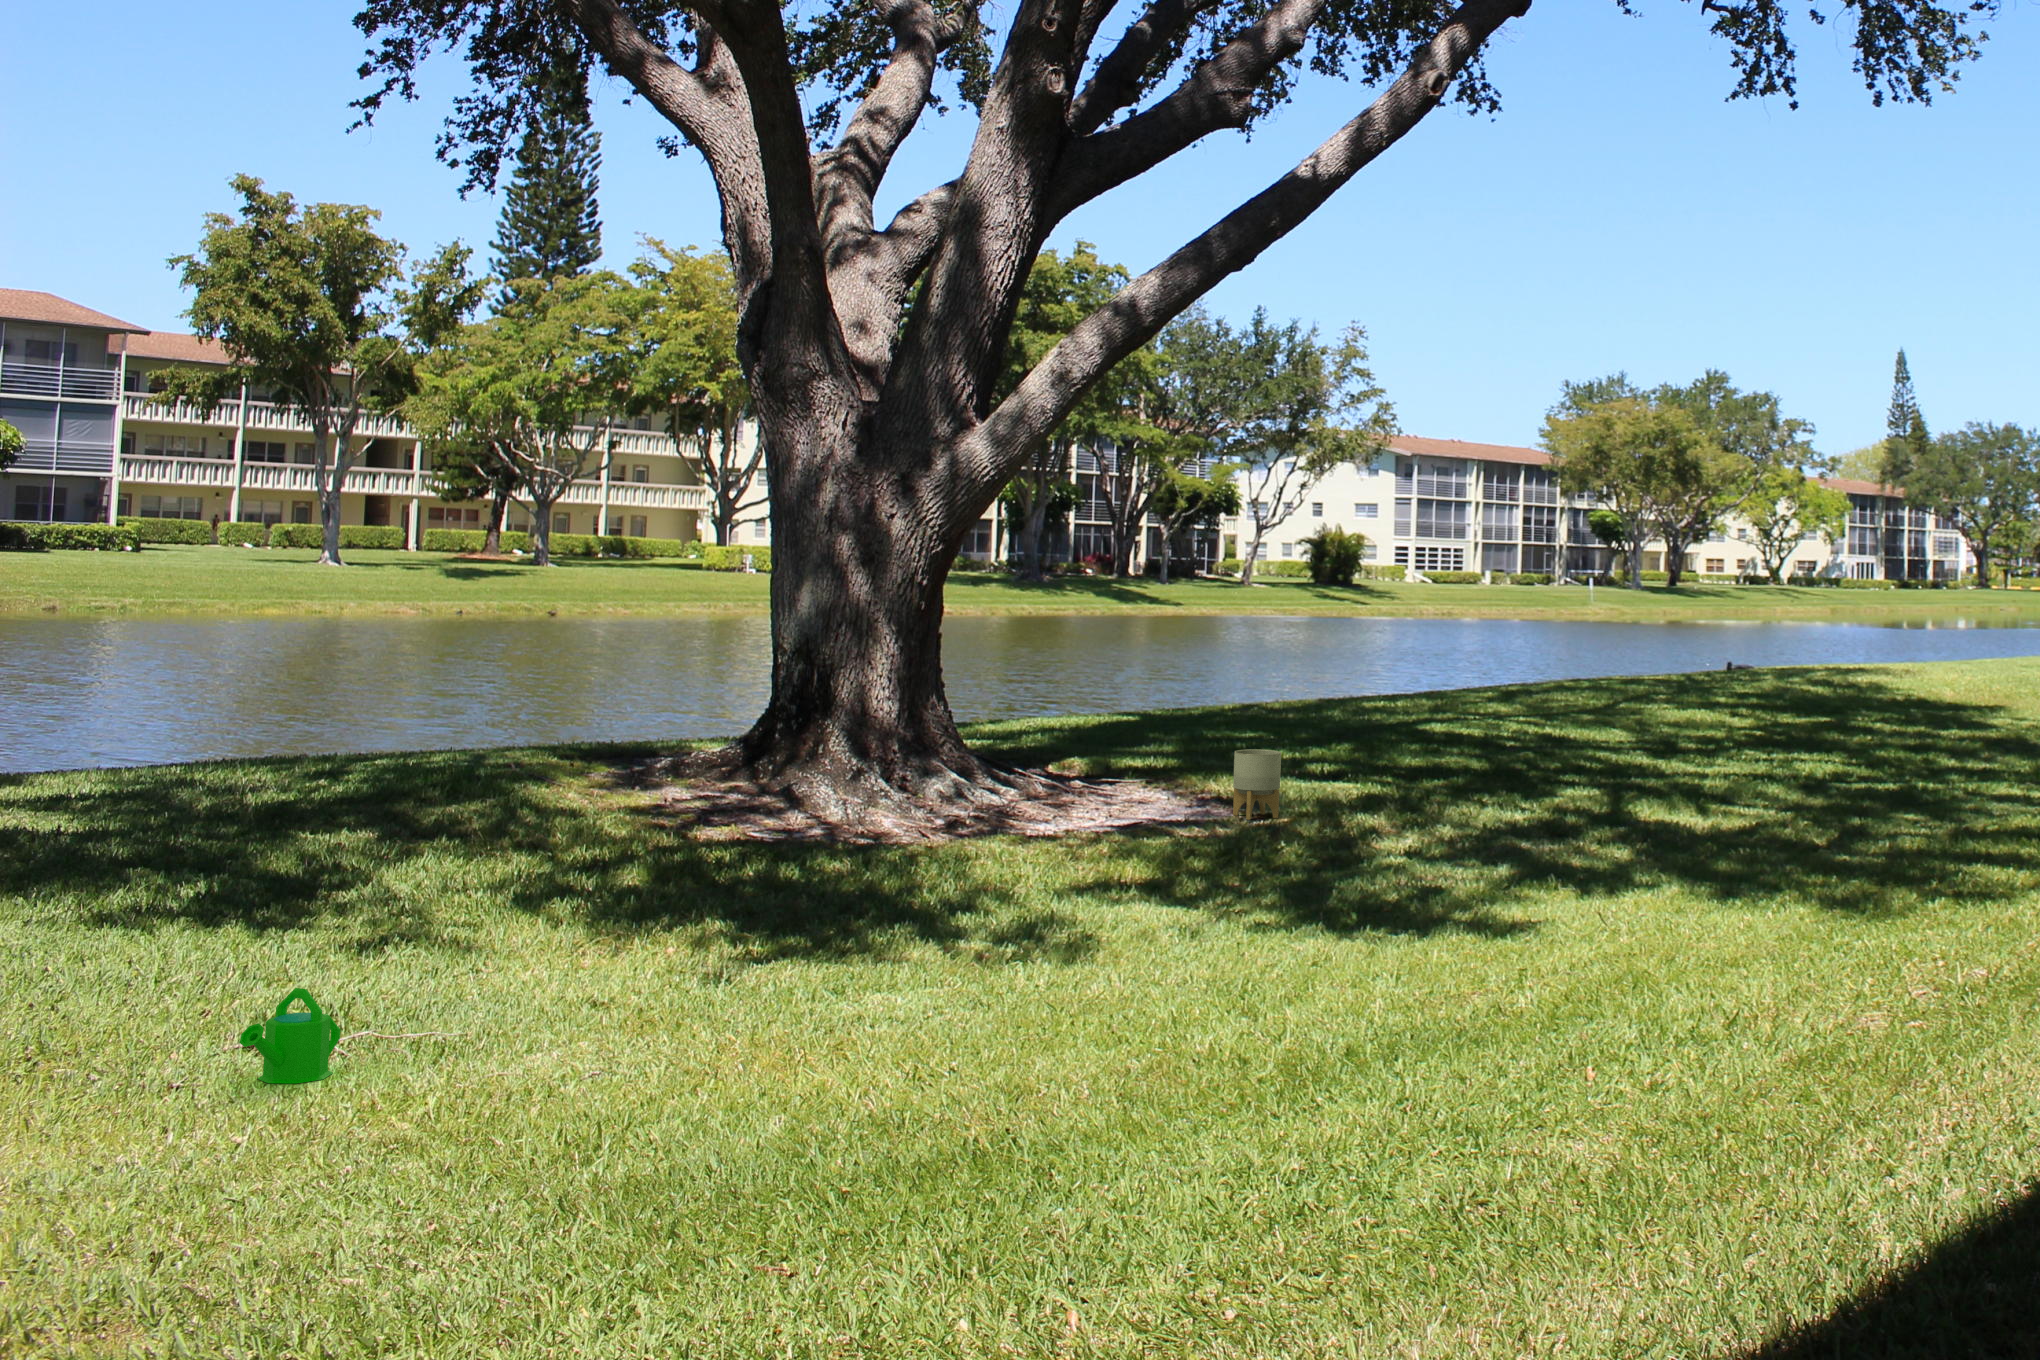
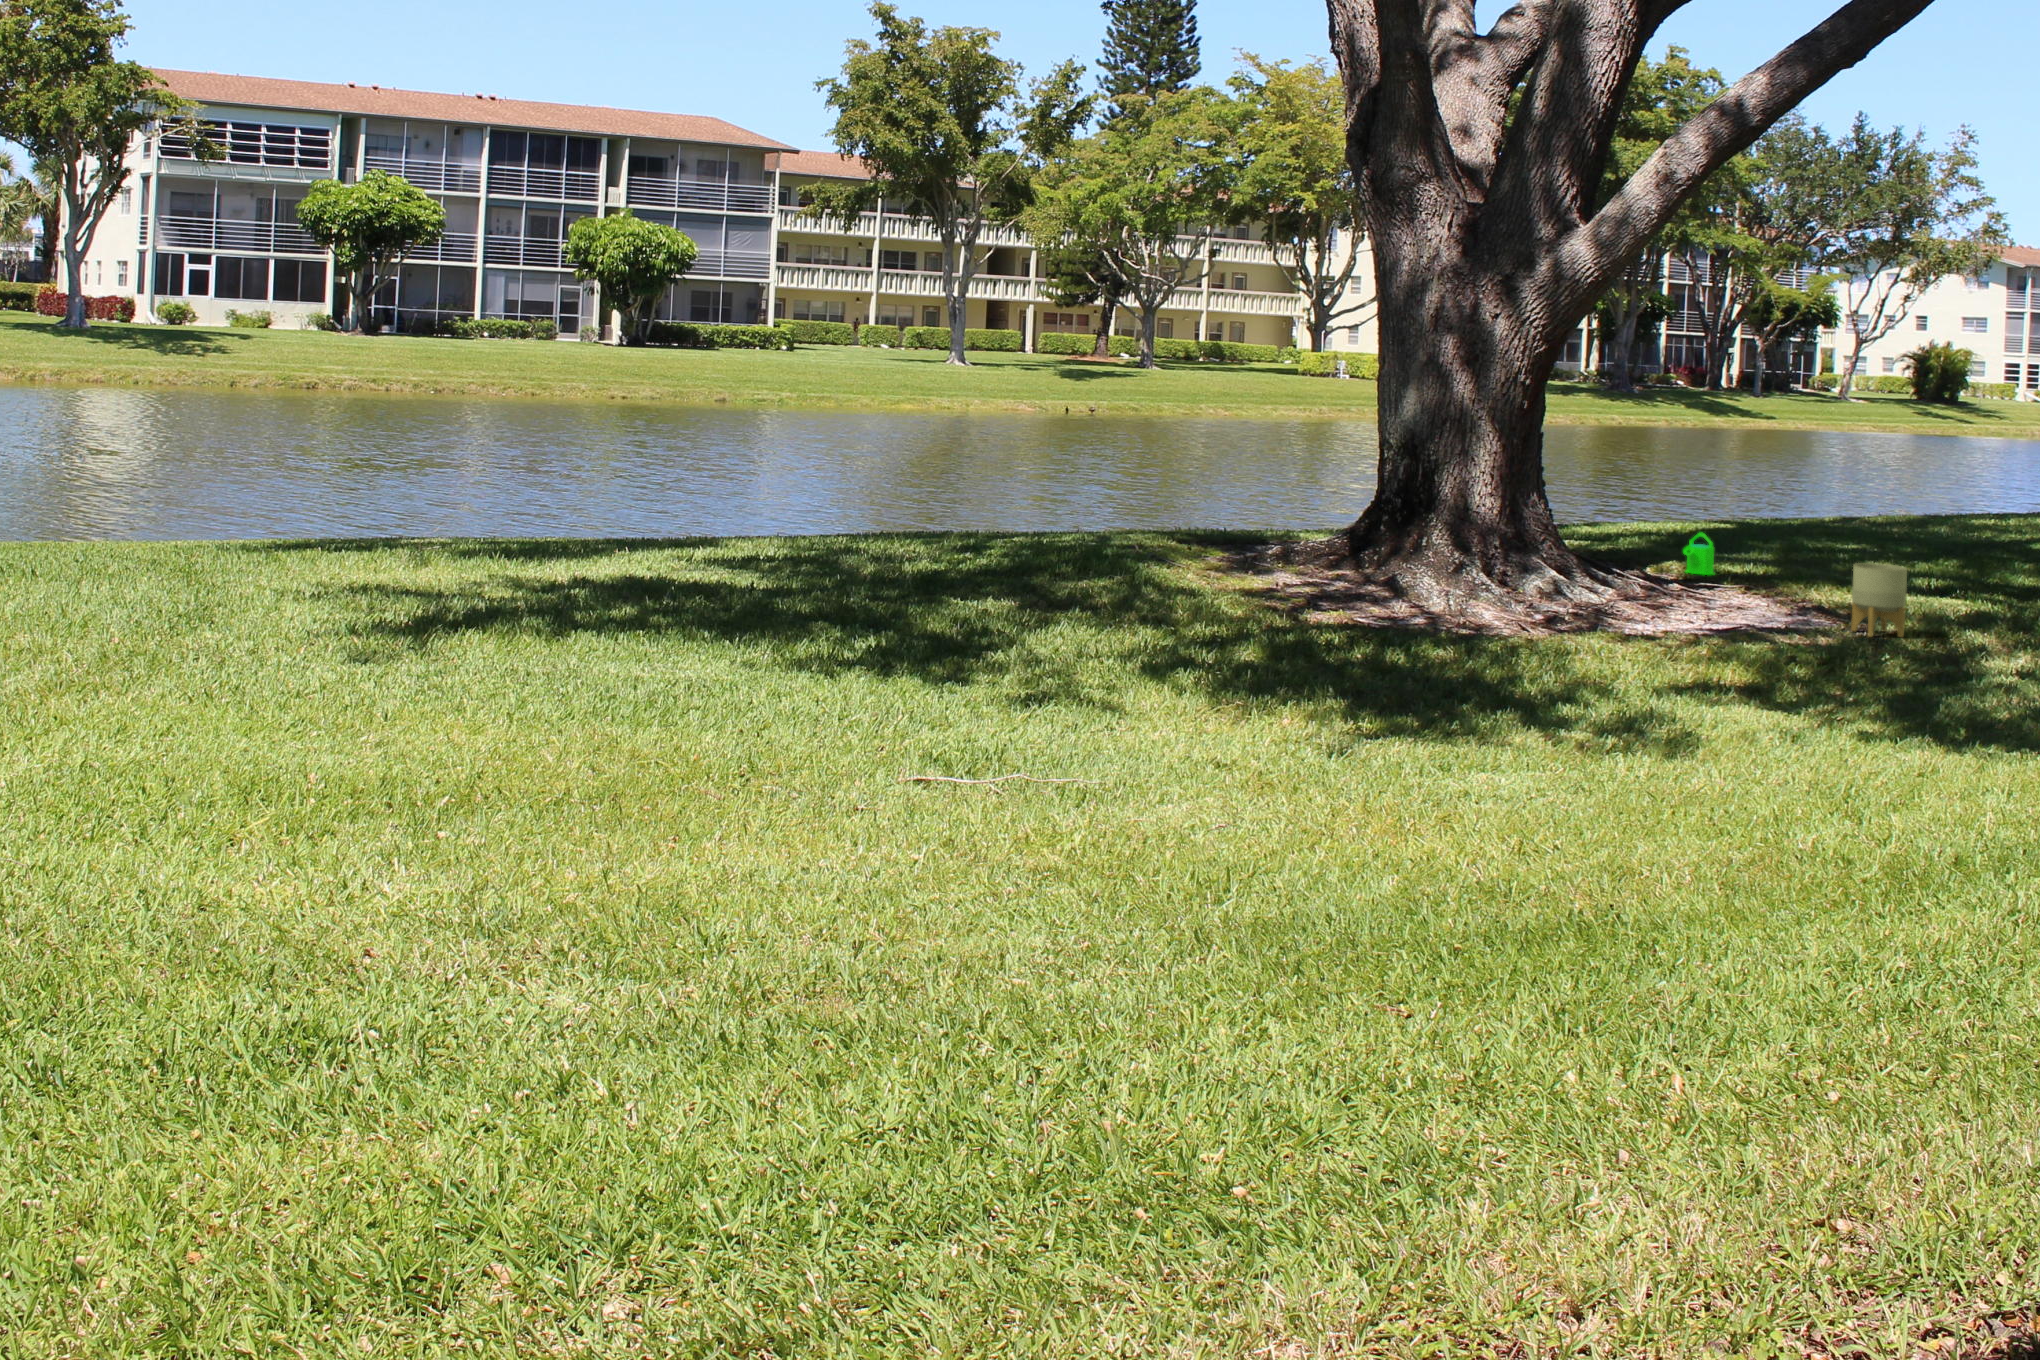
watering can: present [239,988,340,1084] -> present [1683,533,1714,575]

